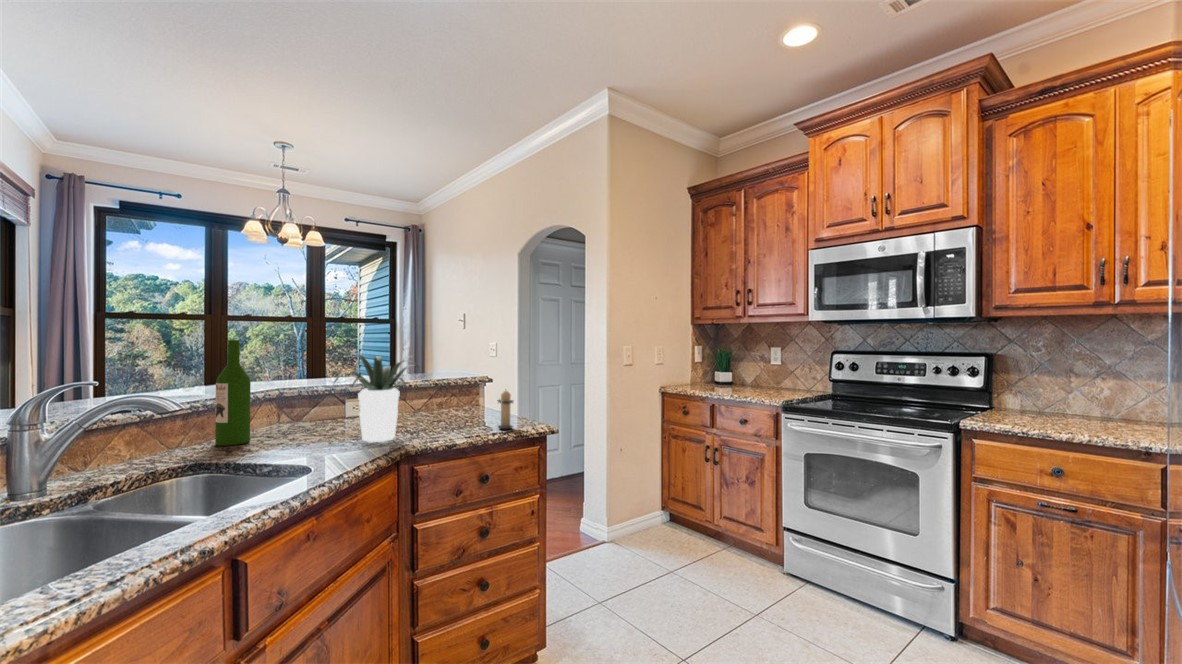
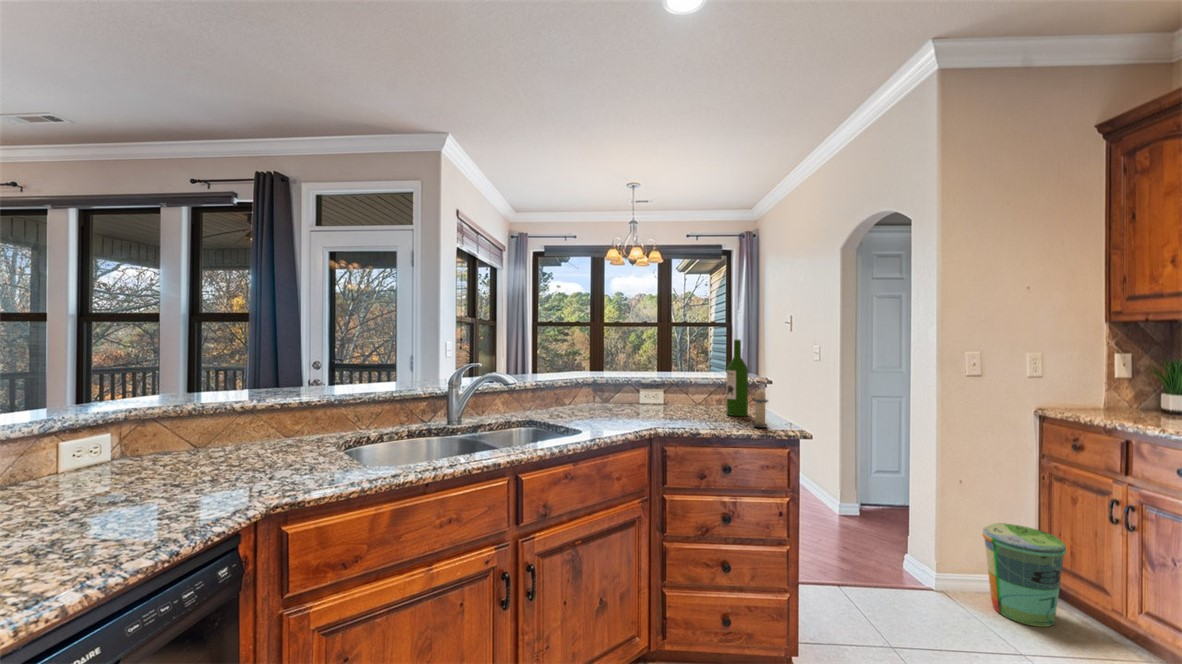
wine bottle: present [215,340,251,446] -> present [726,340,748,416]
potted plant: present [334,353,419,442] -> none [607,349,691,423]
trash can: none [636,476,683,548] -> present [983,523,1066,627]

